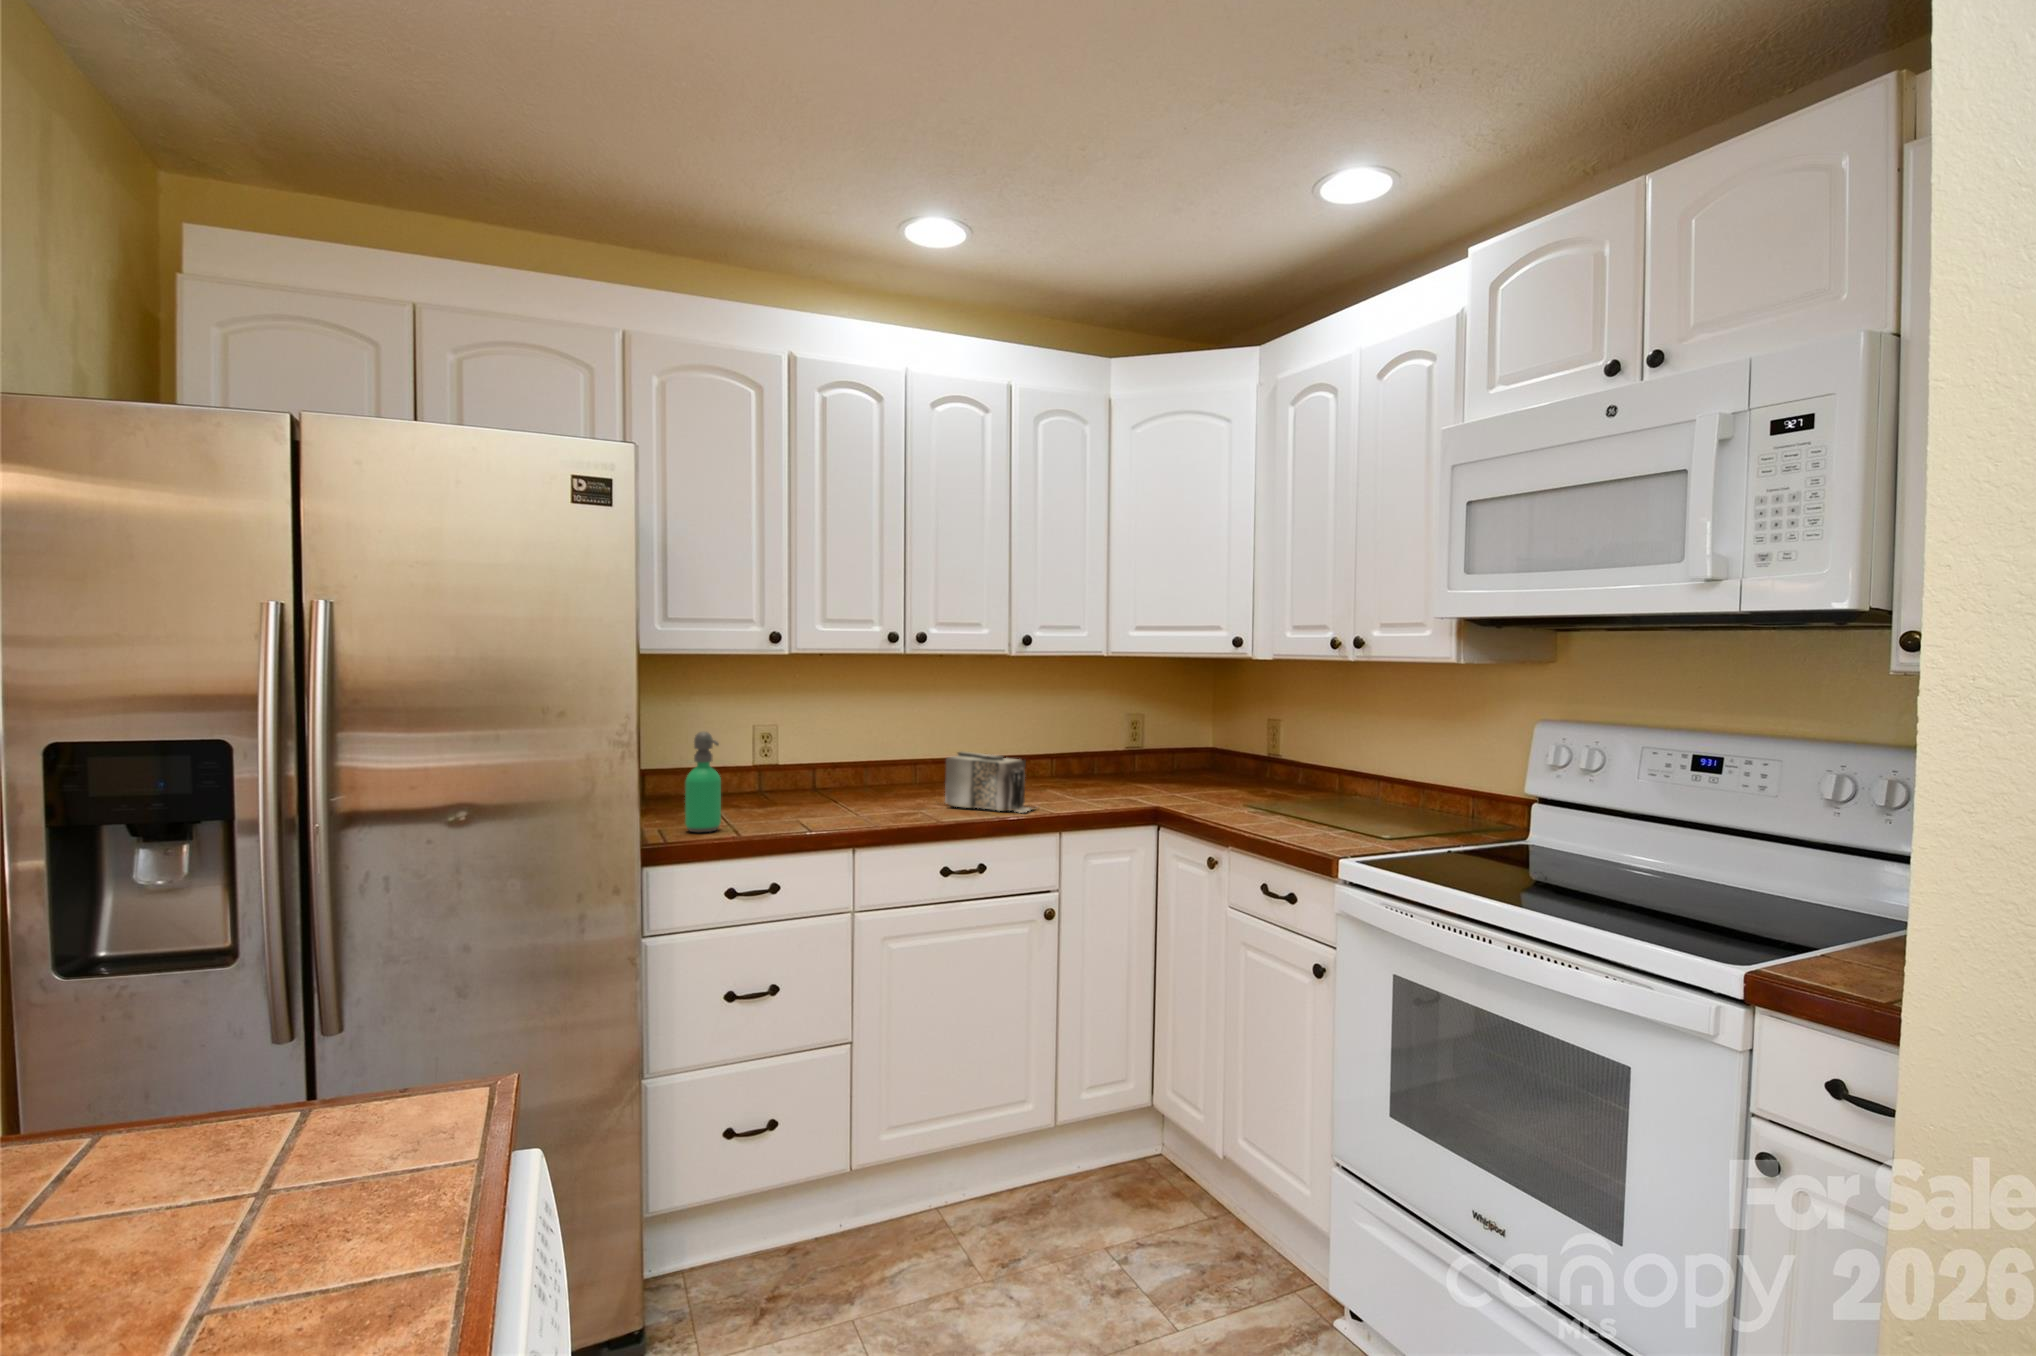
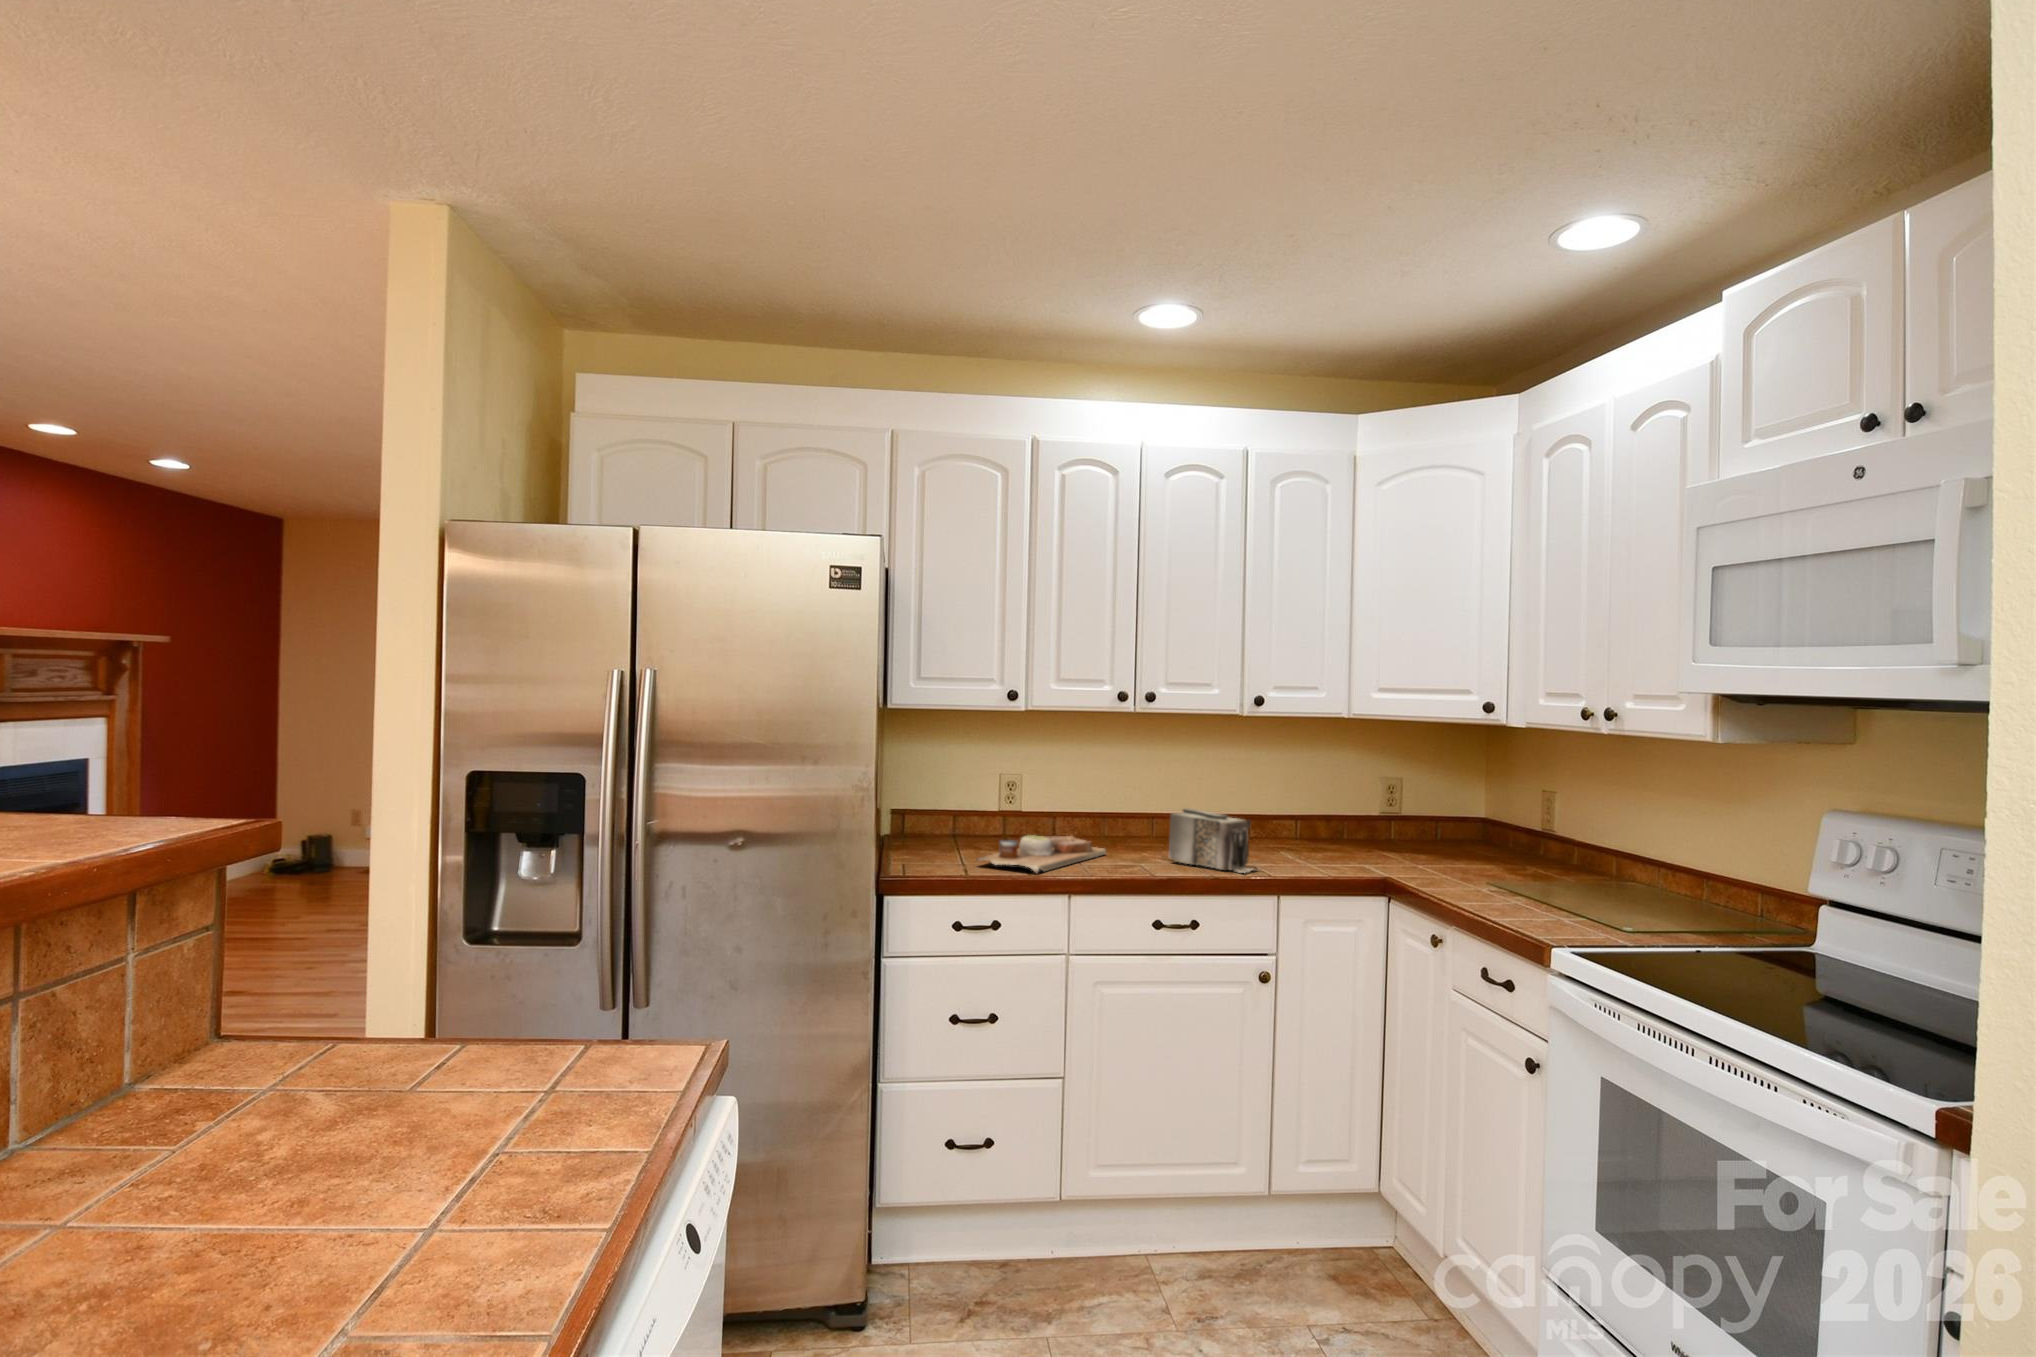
soap dispenser: present [685,732,721,832] -> none [924,780,955,870]
cutting board: none [743,787,878,828] -> present [978,835,1106,873]

